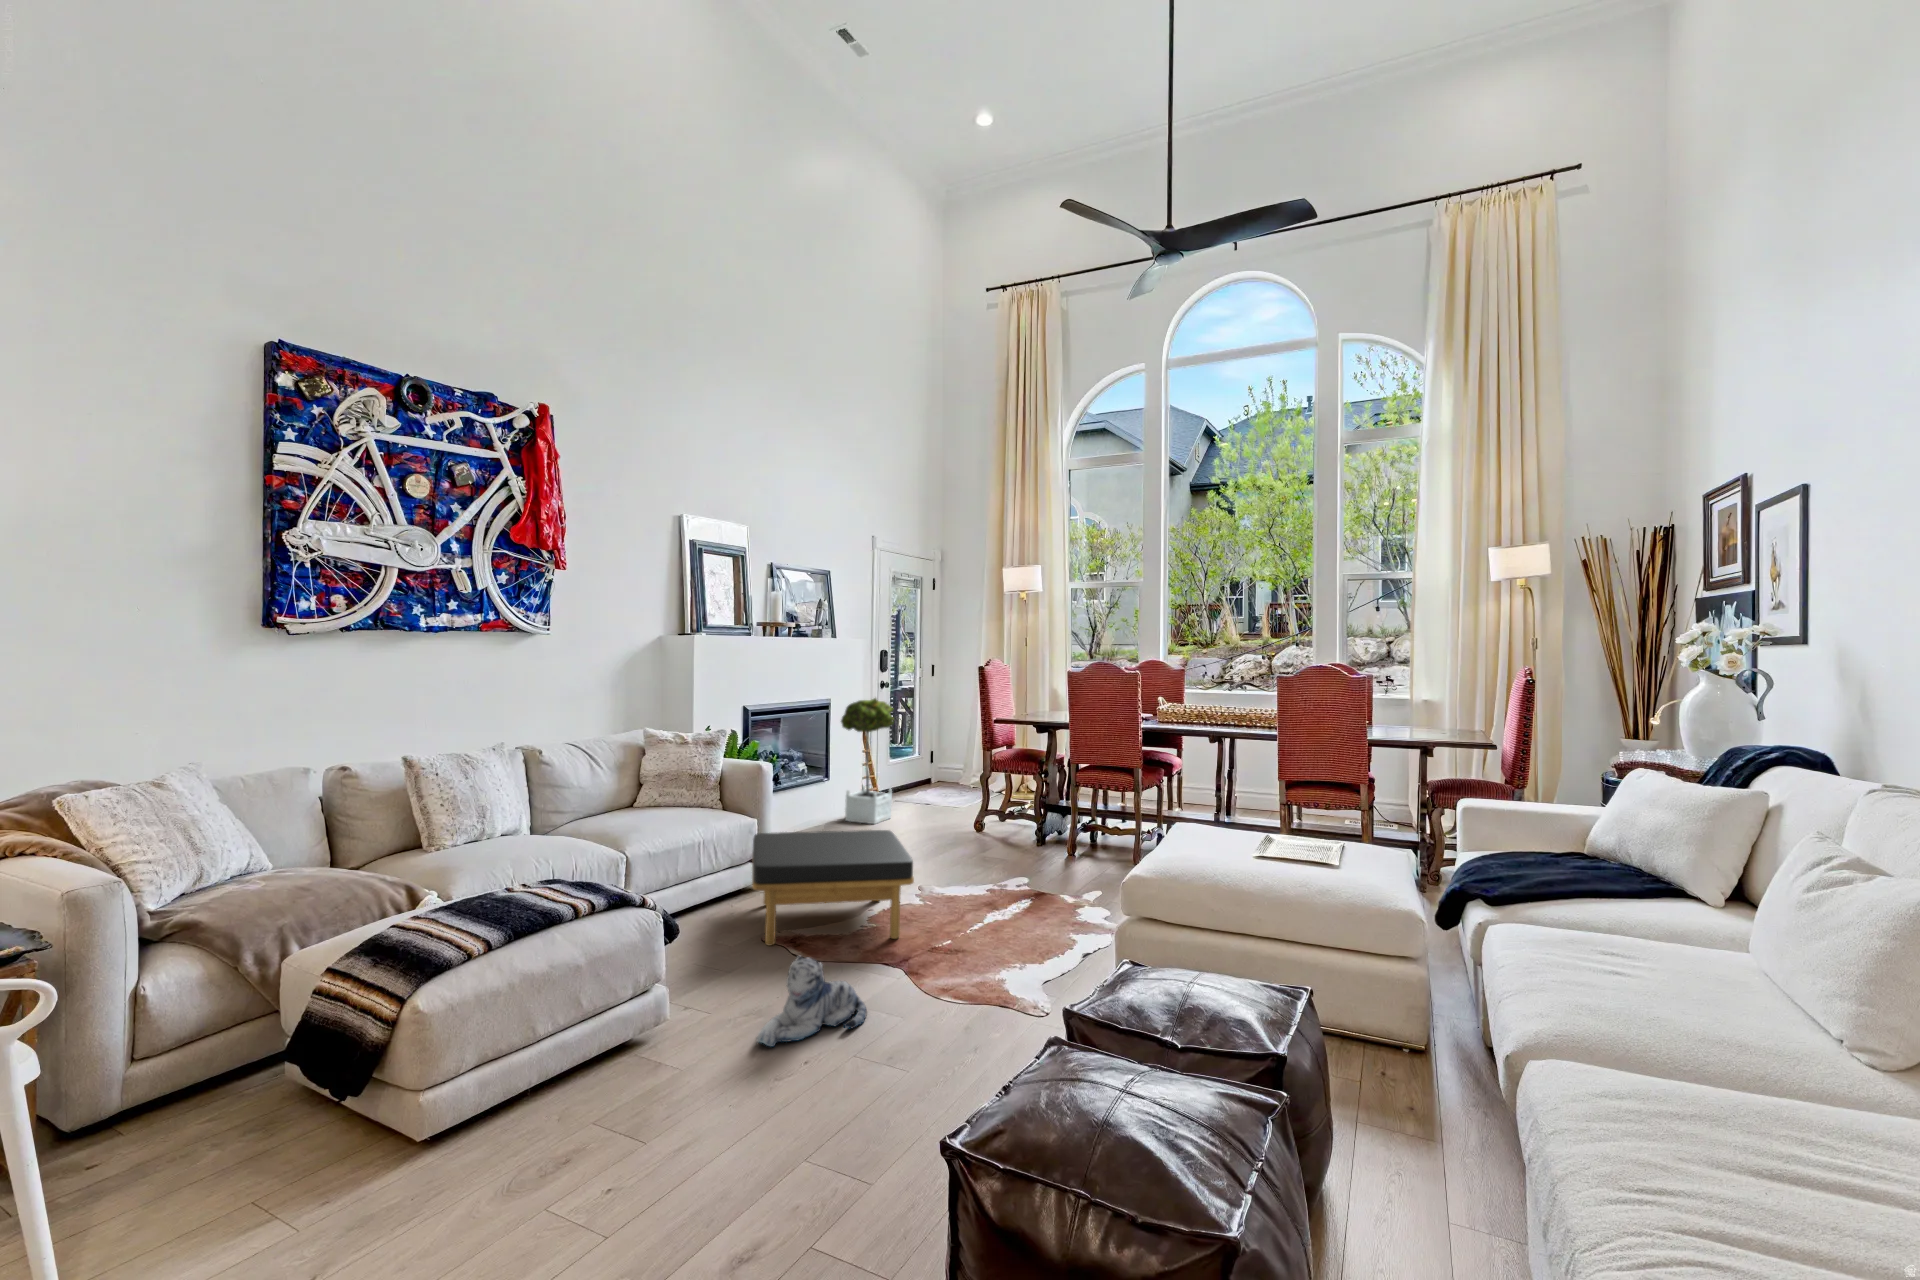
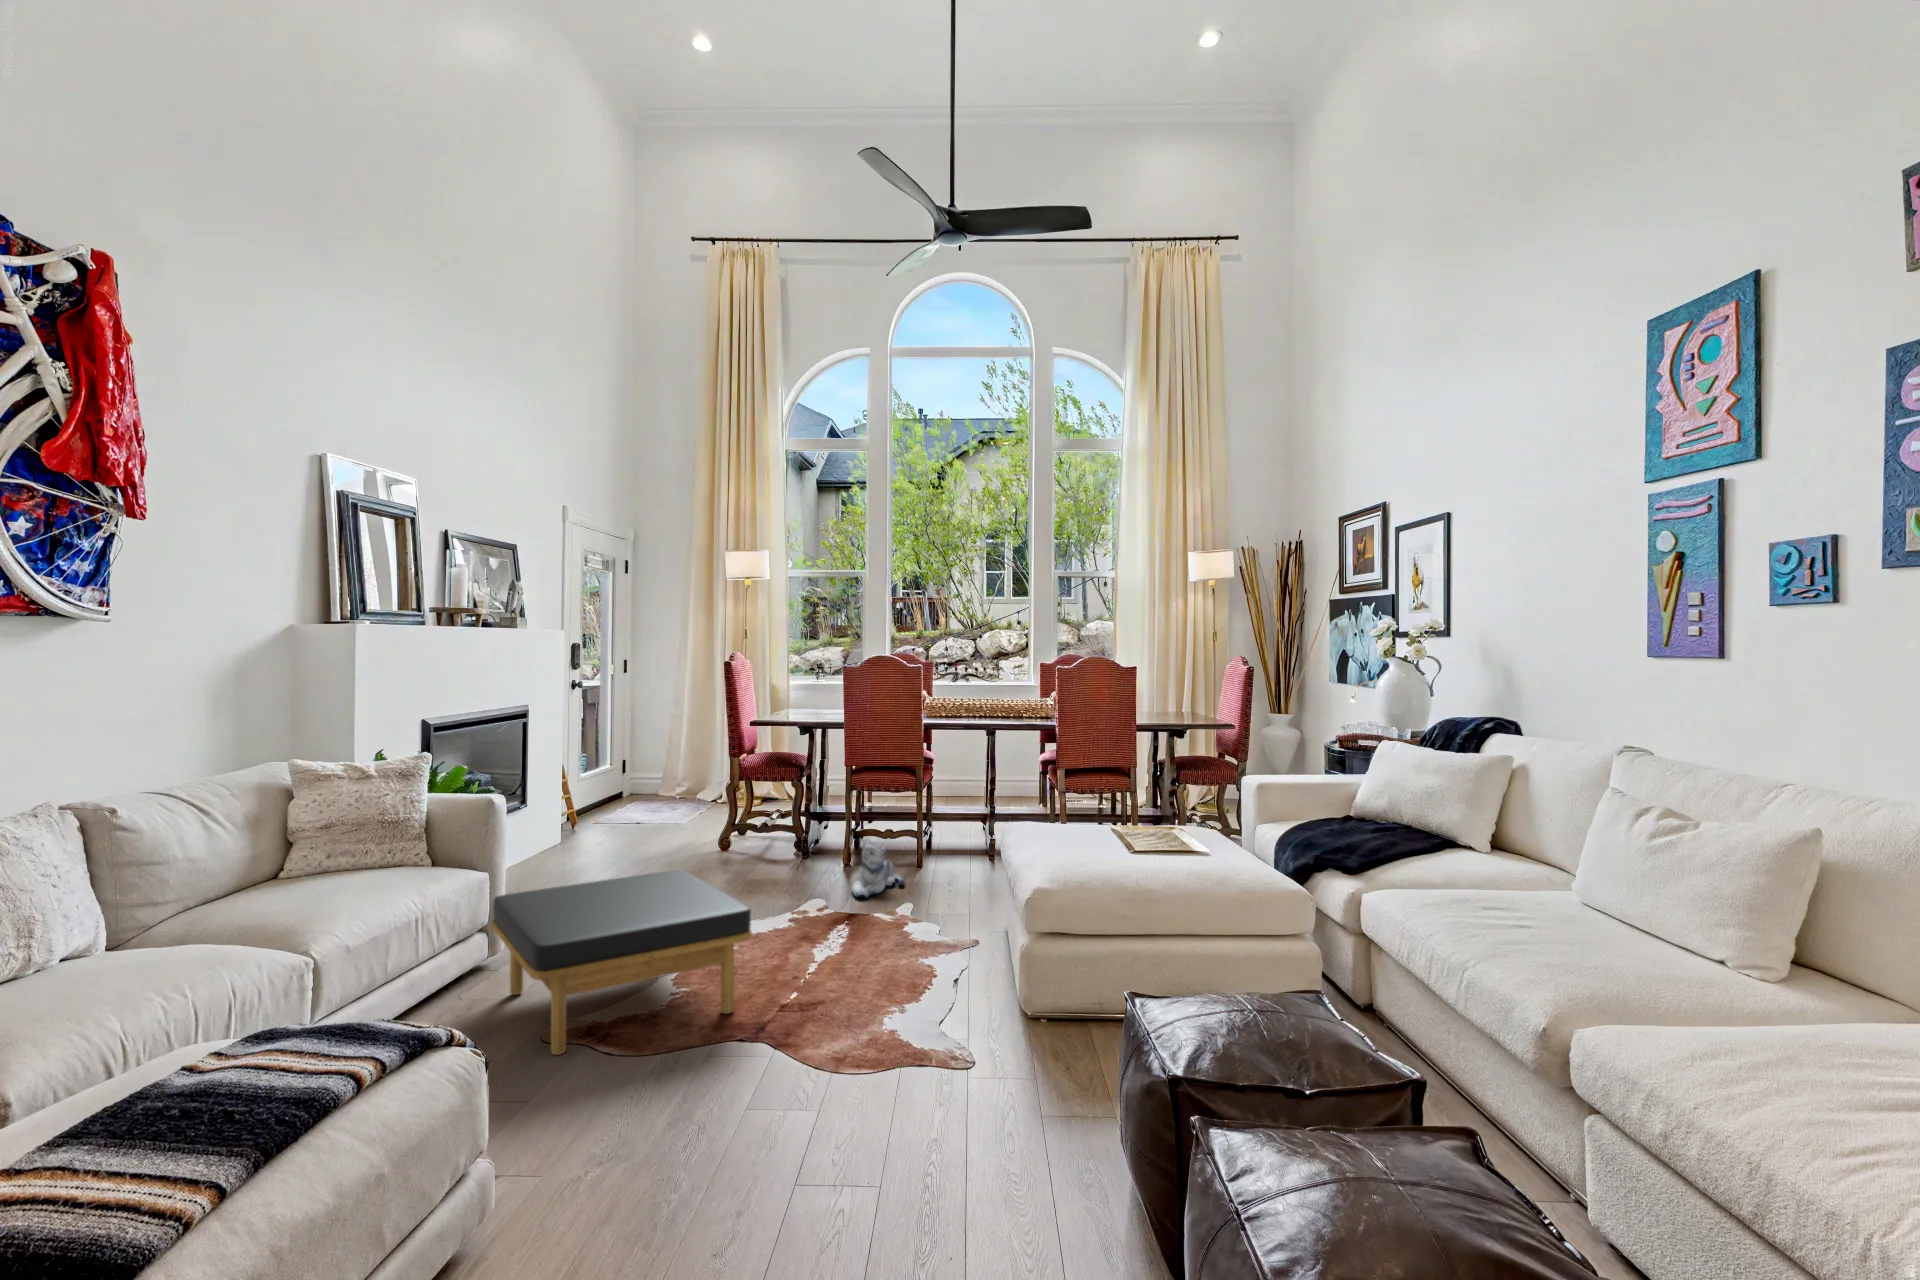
potted tree: present [841,698,894,824] -> none [541,700,613,861]
plush toy: present [756,956,867,1047] -> present [852,841,904,897]

